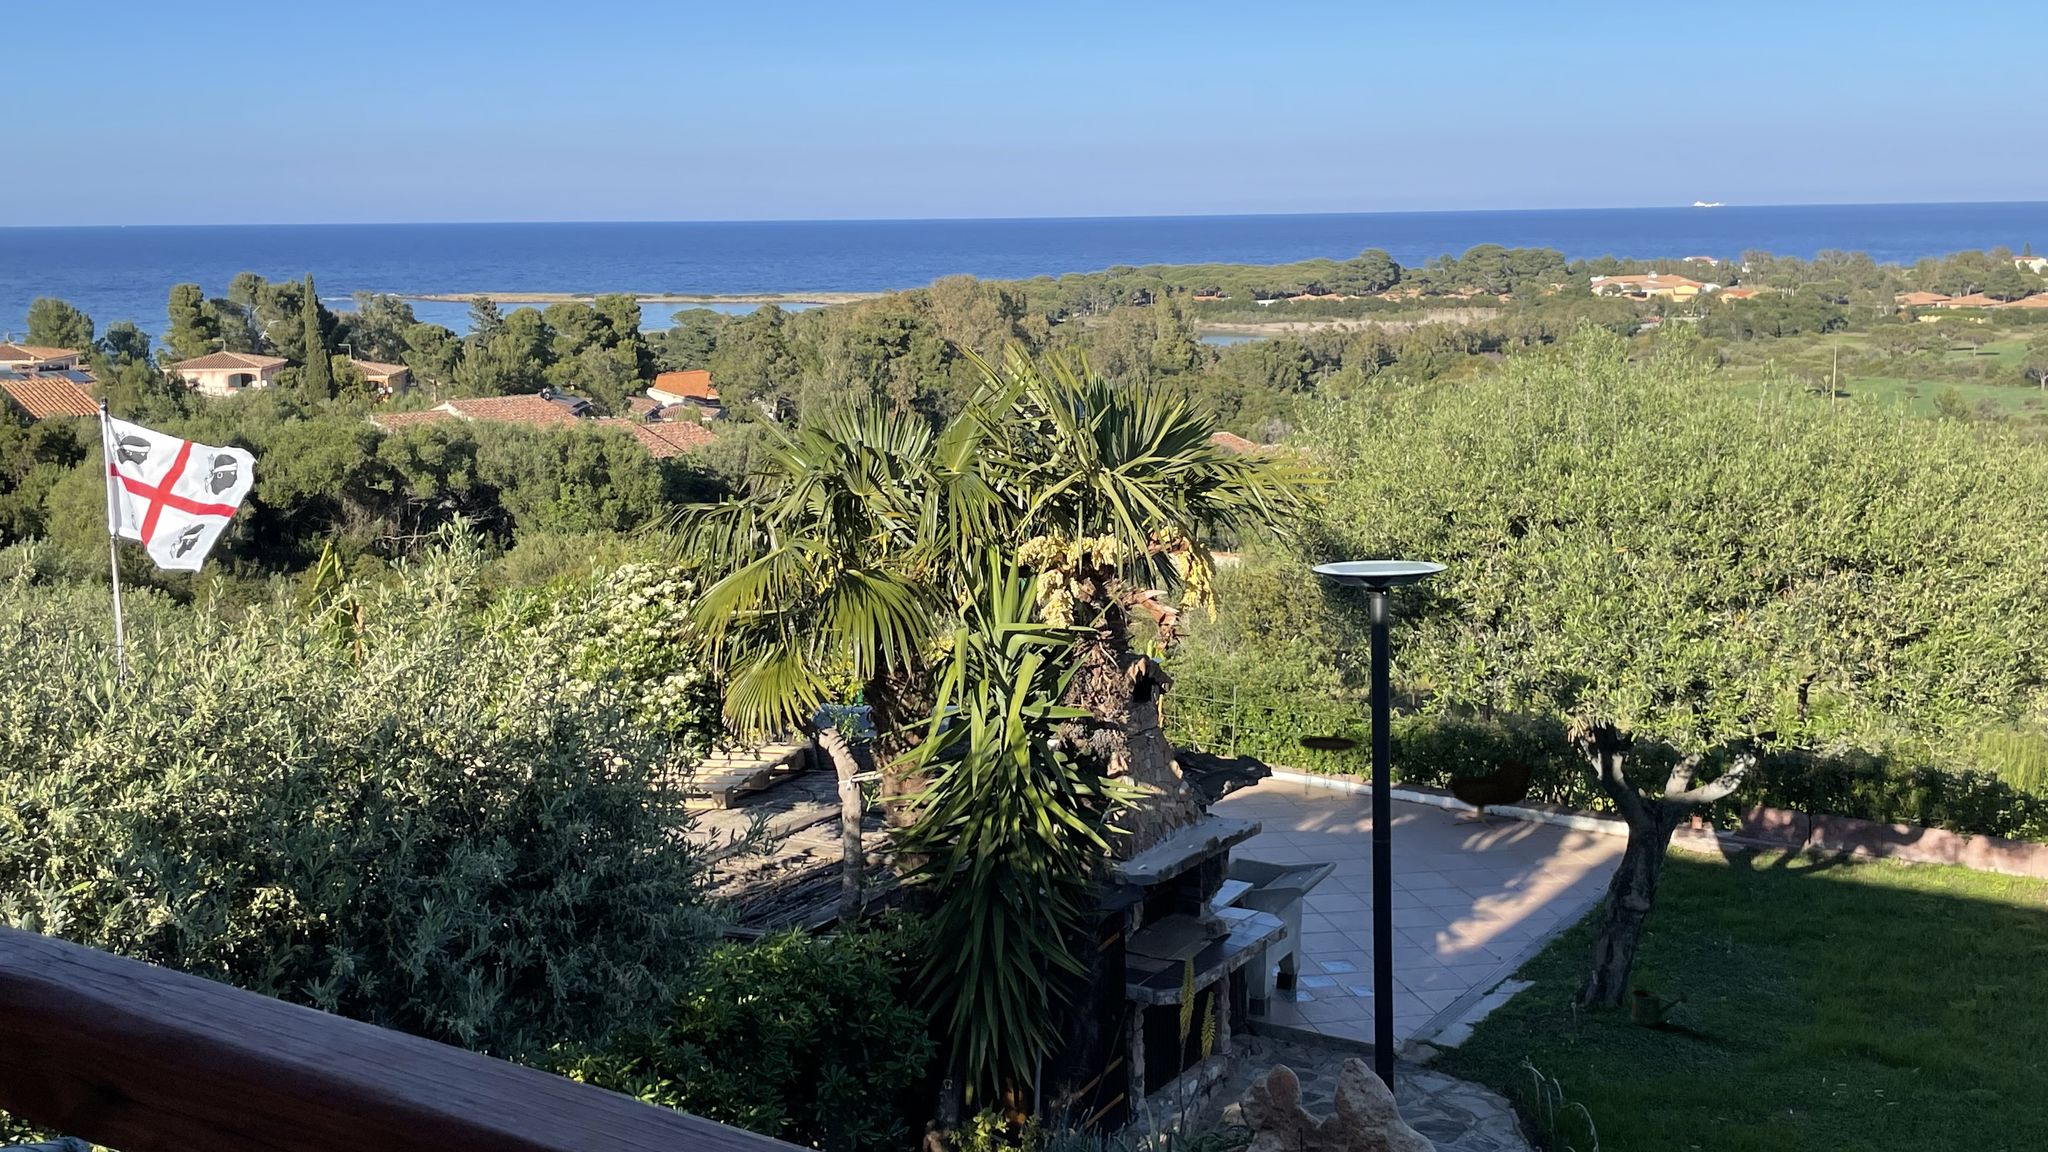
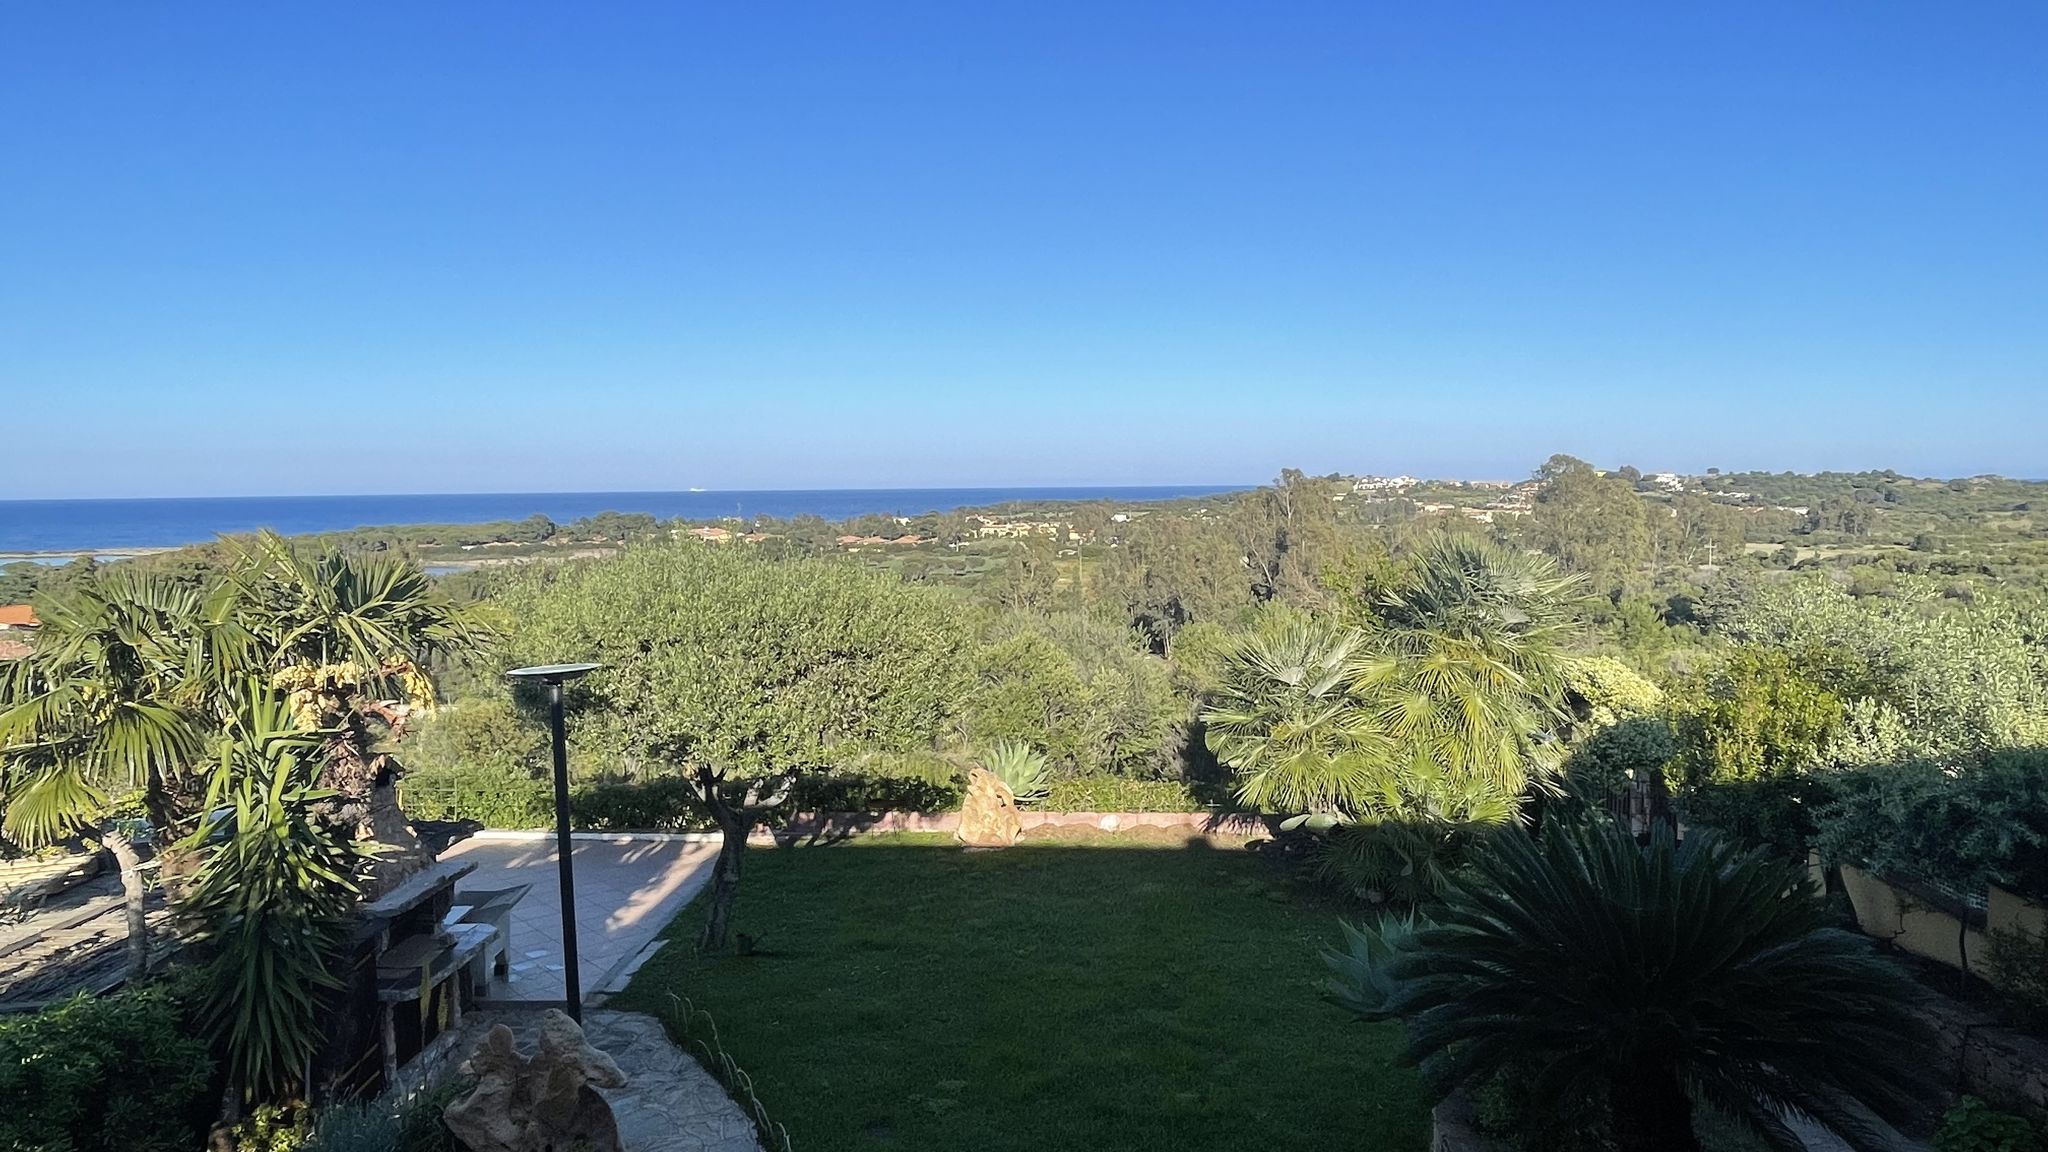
side table: present [1300,736,1357,793] -> present [868,797,908,841]
lounge chair: present [1449,757,1533,829] -> none [617,802,675,854]

